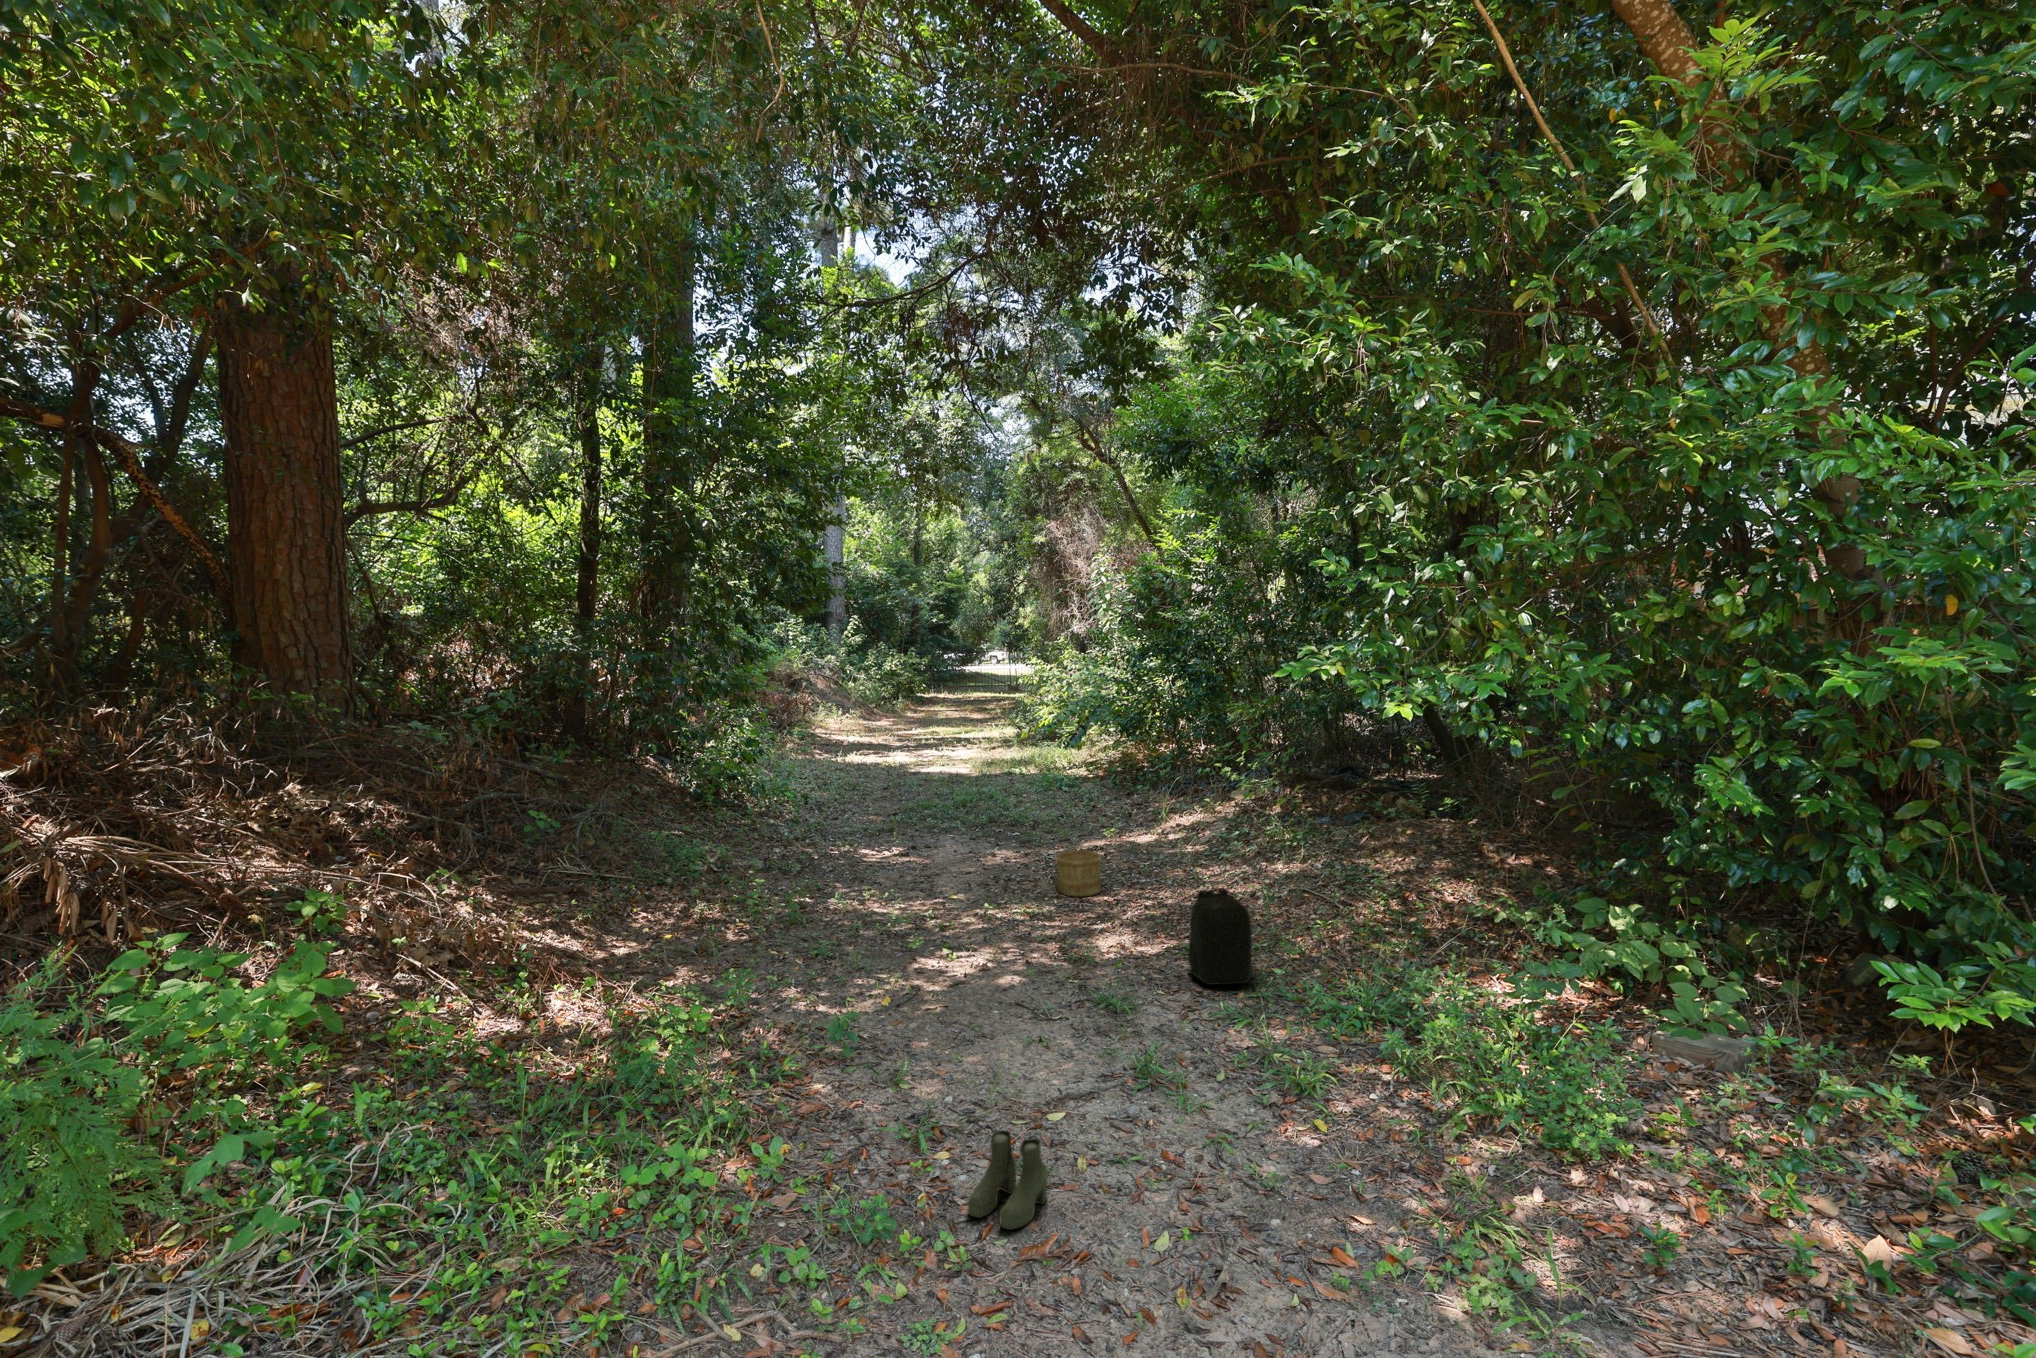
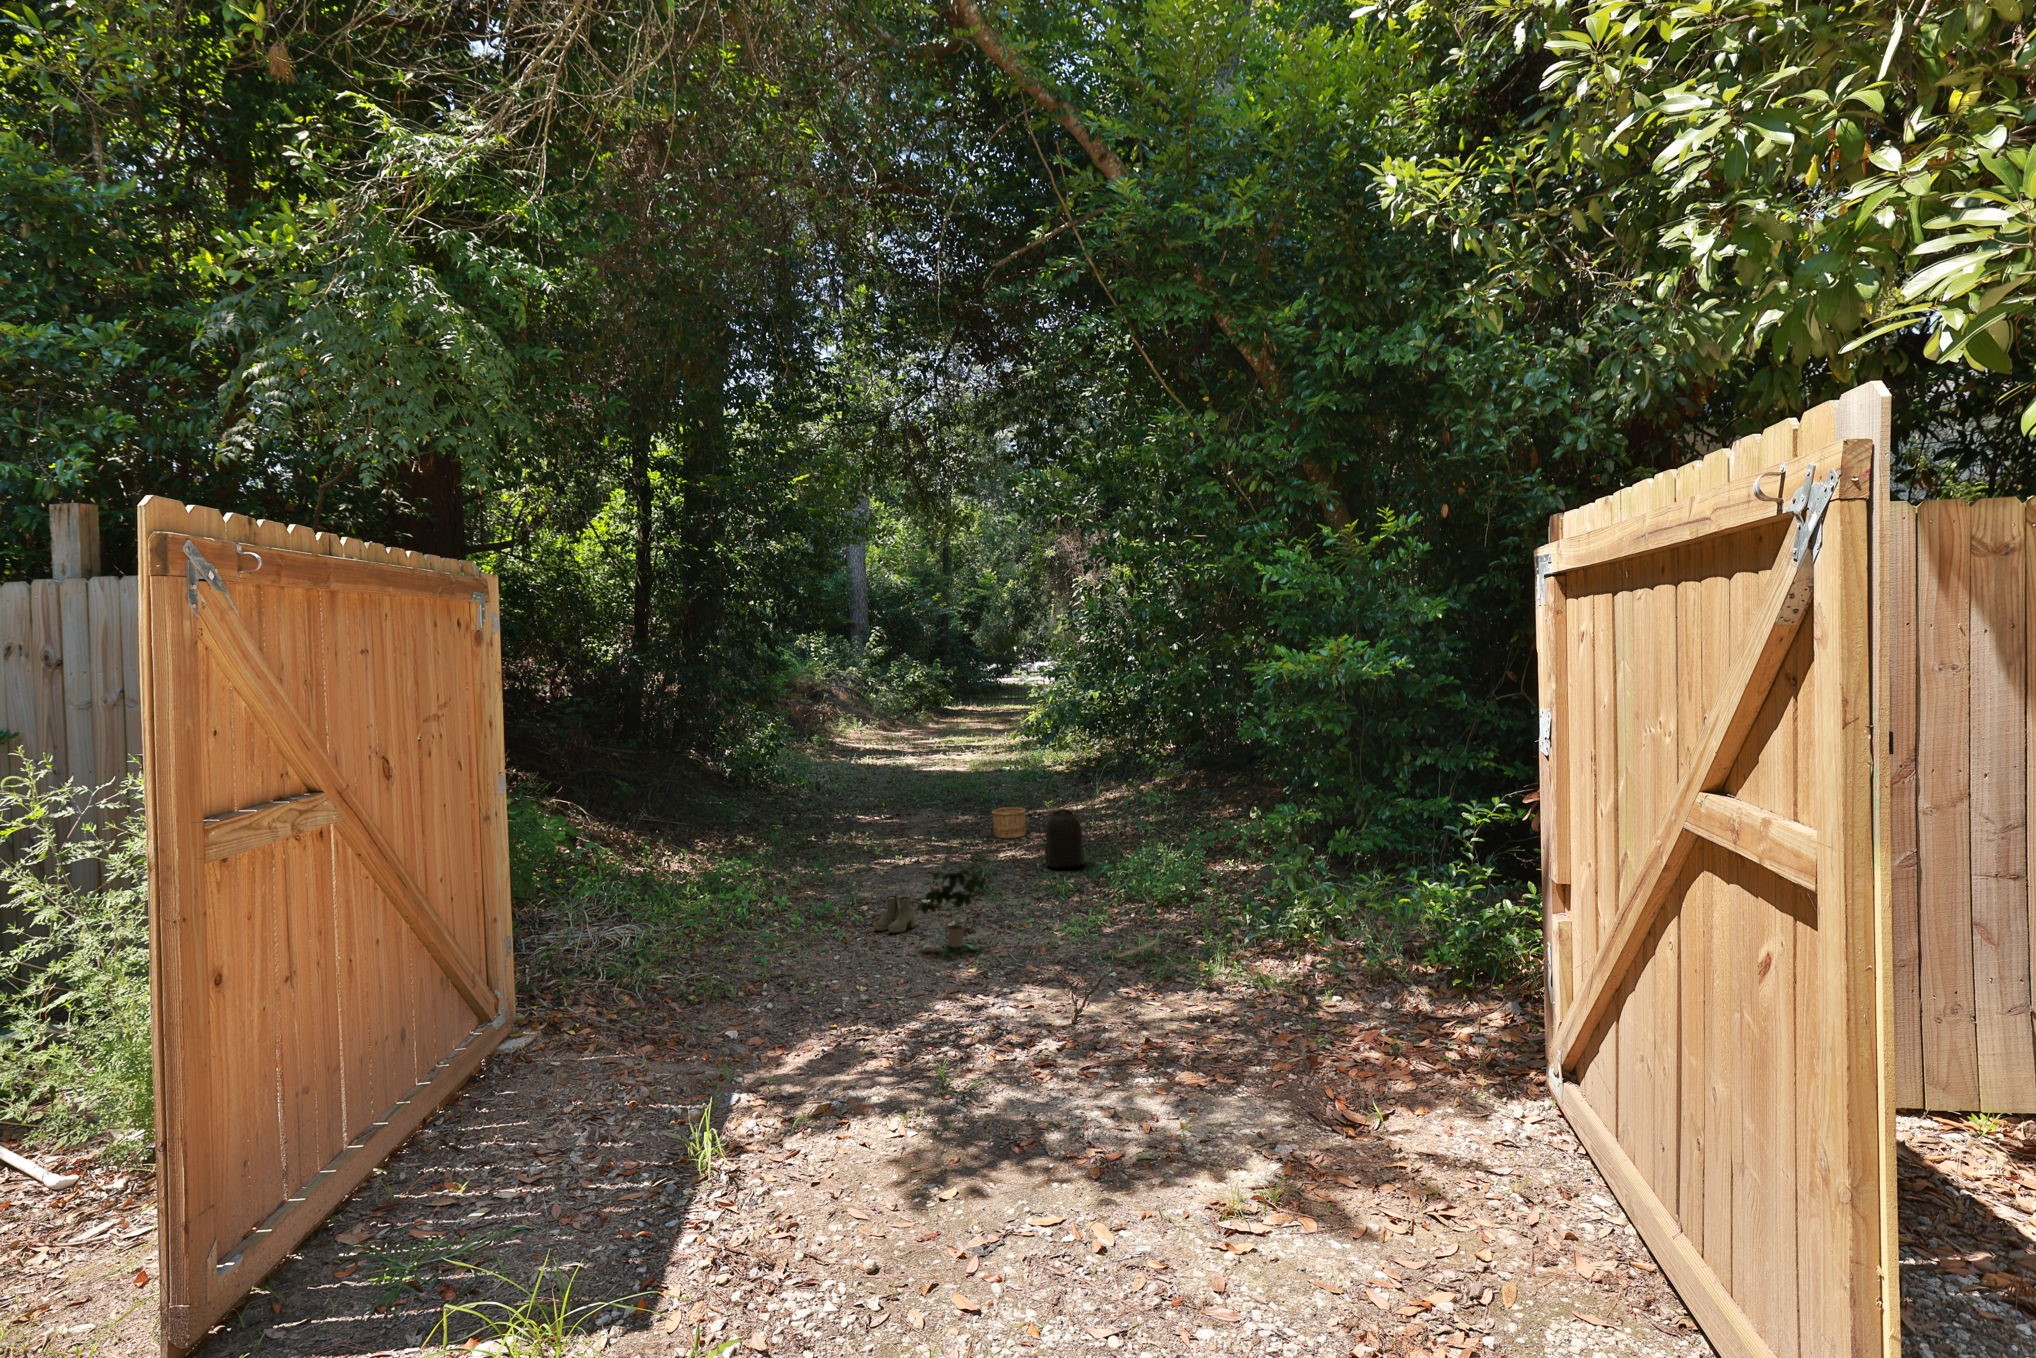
potted plant: none [1089,1124,1252,1309] -> present [919,870,989,947]

